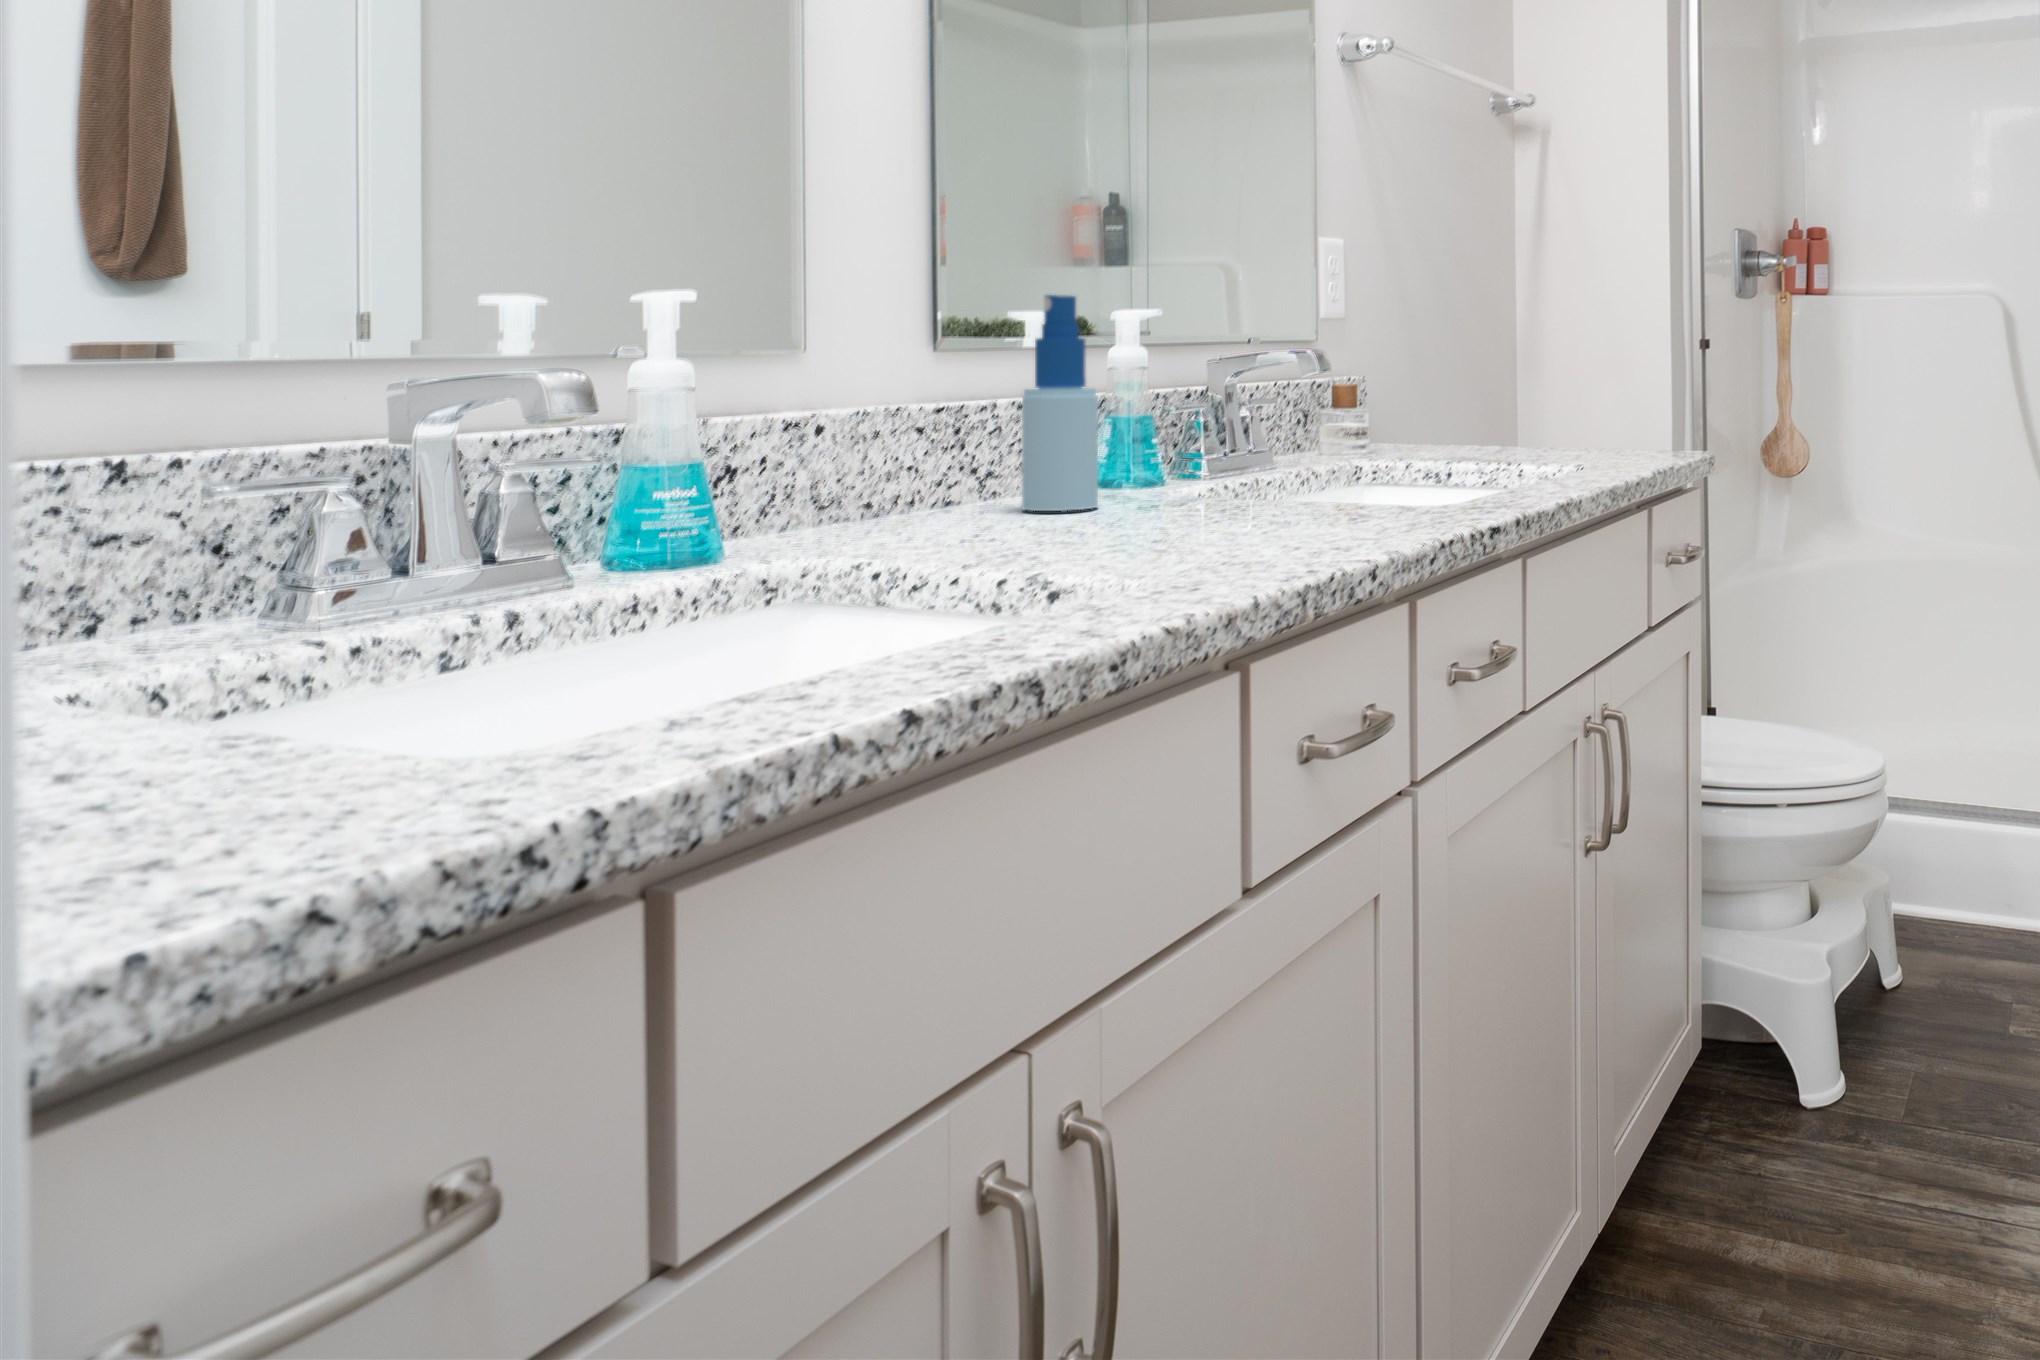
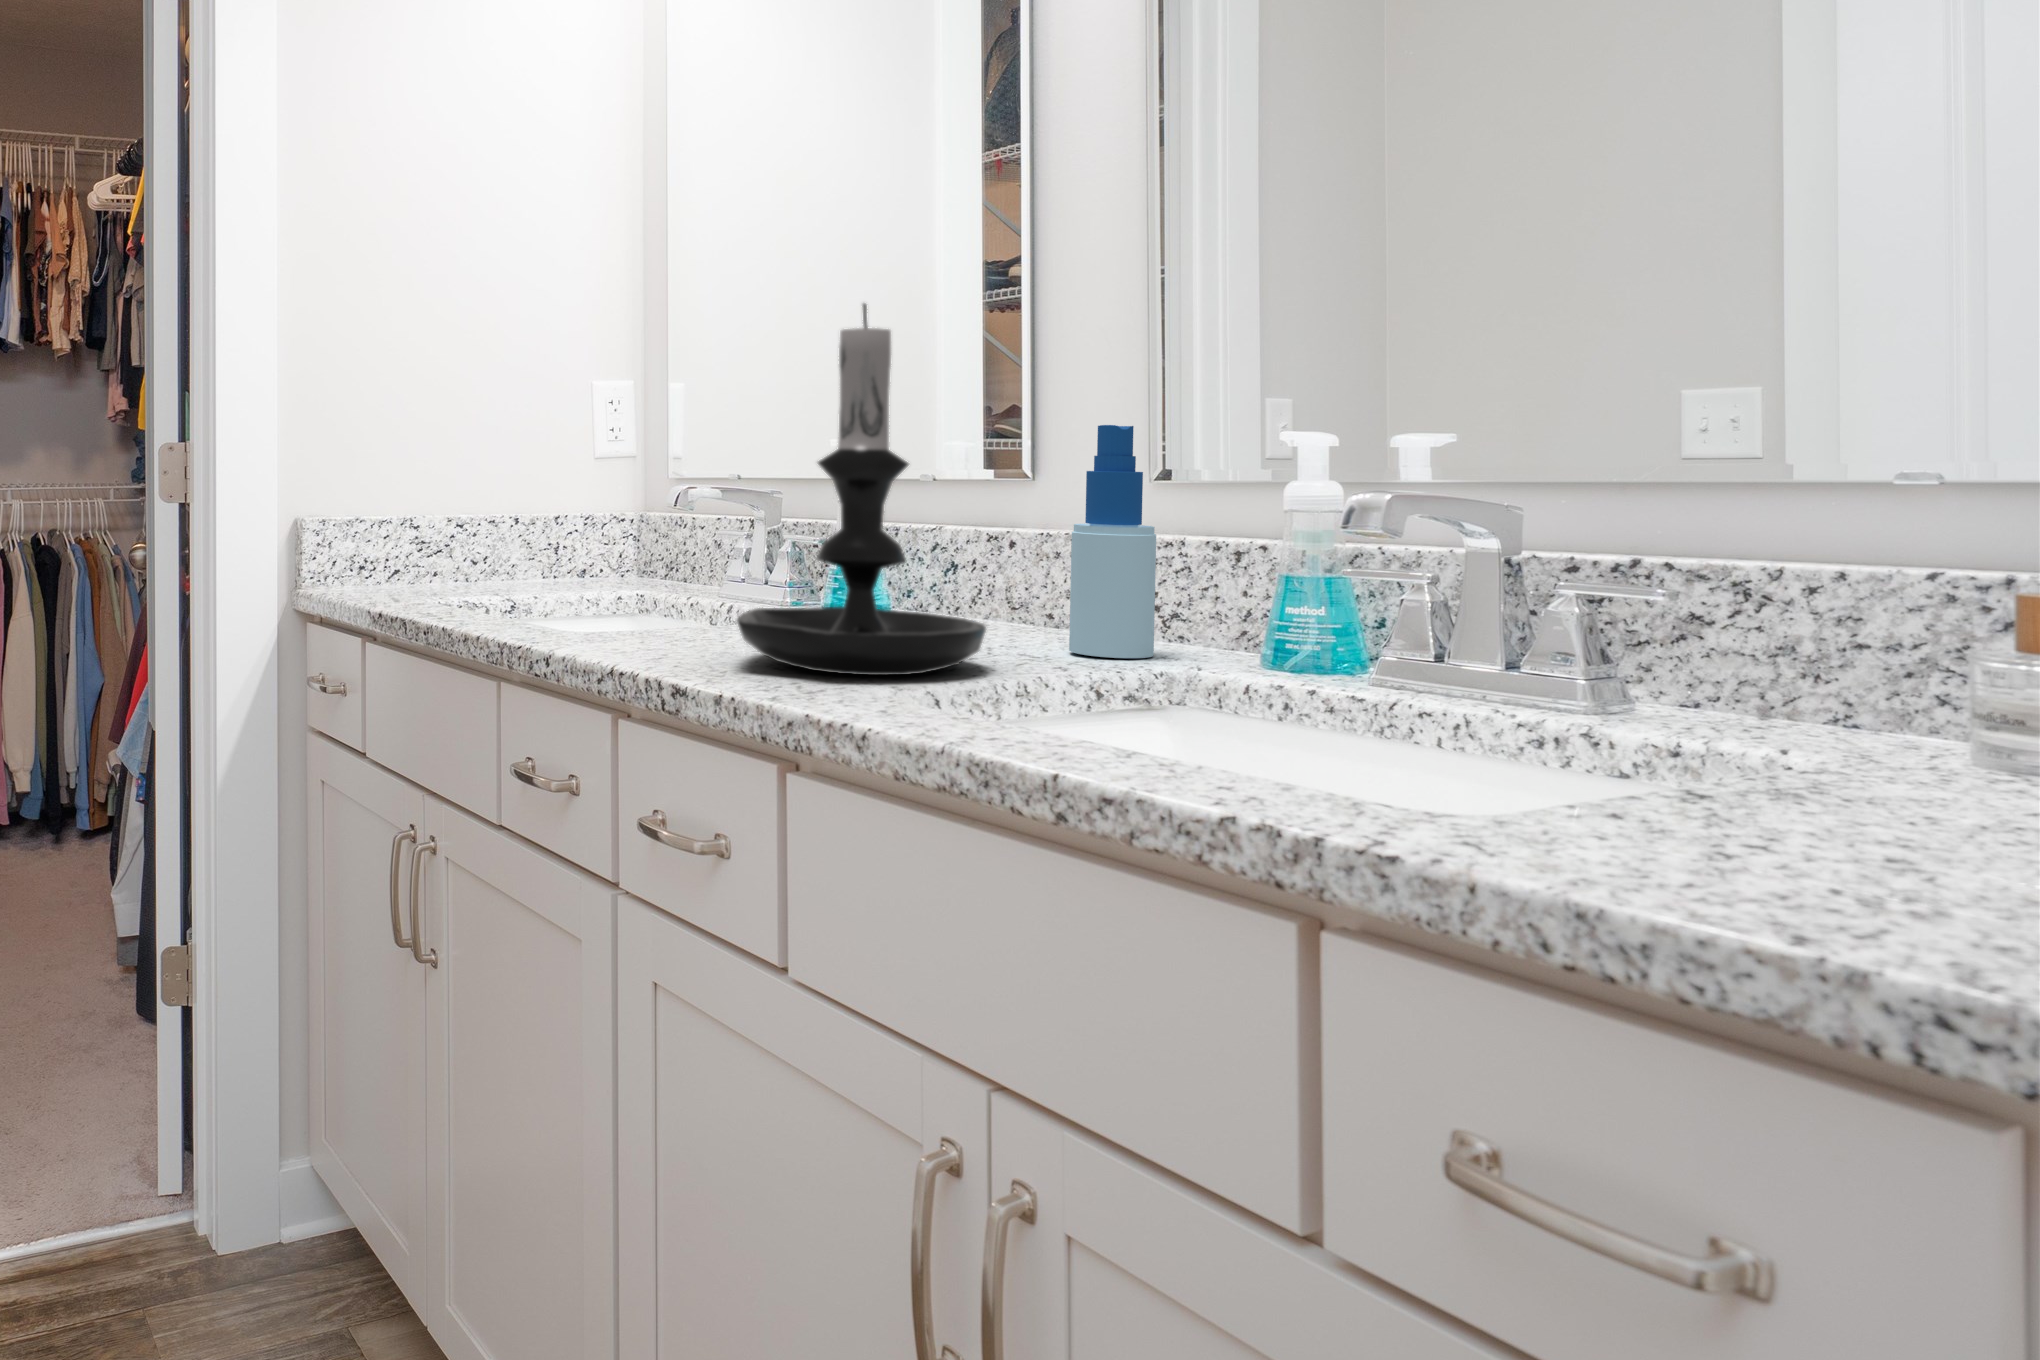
candle holder: none [1143,175,1390,529] -> present [737,304,986,675]

